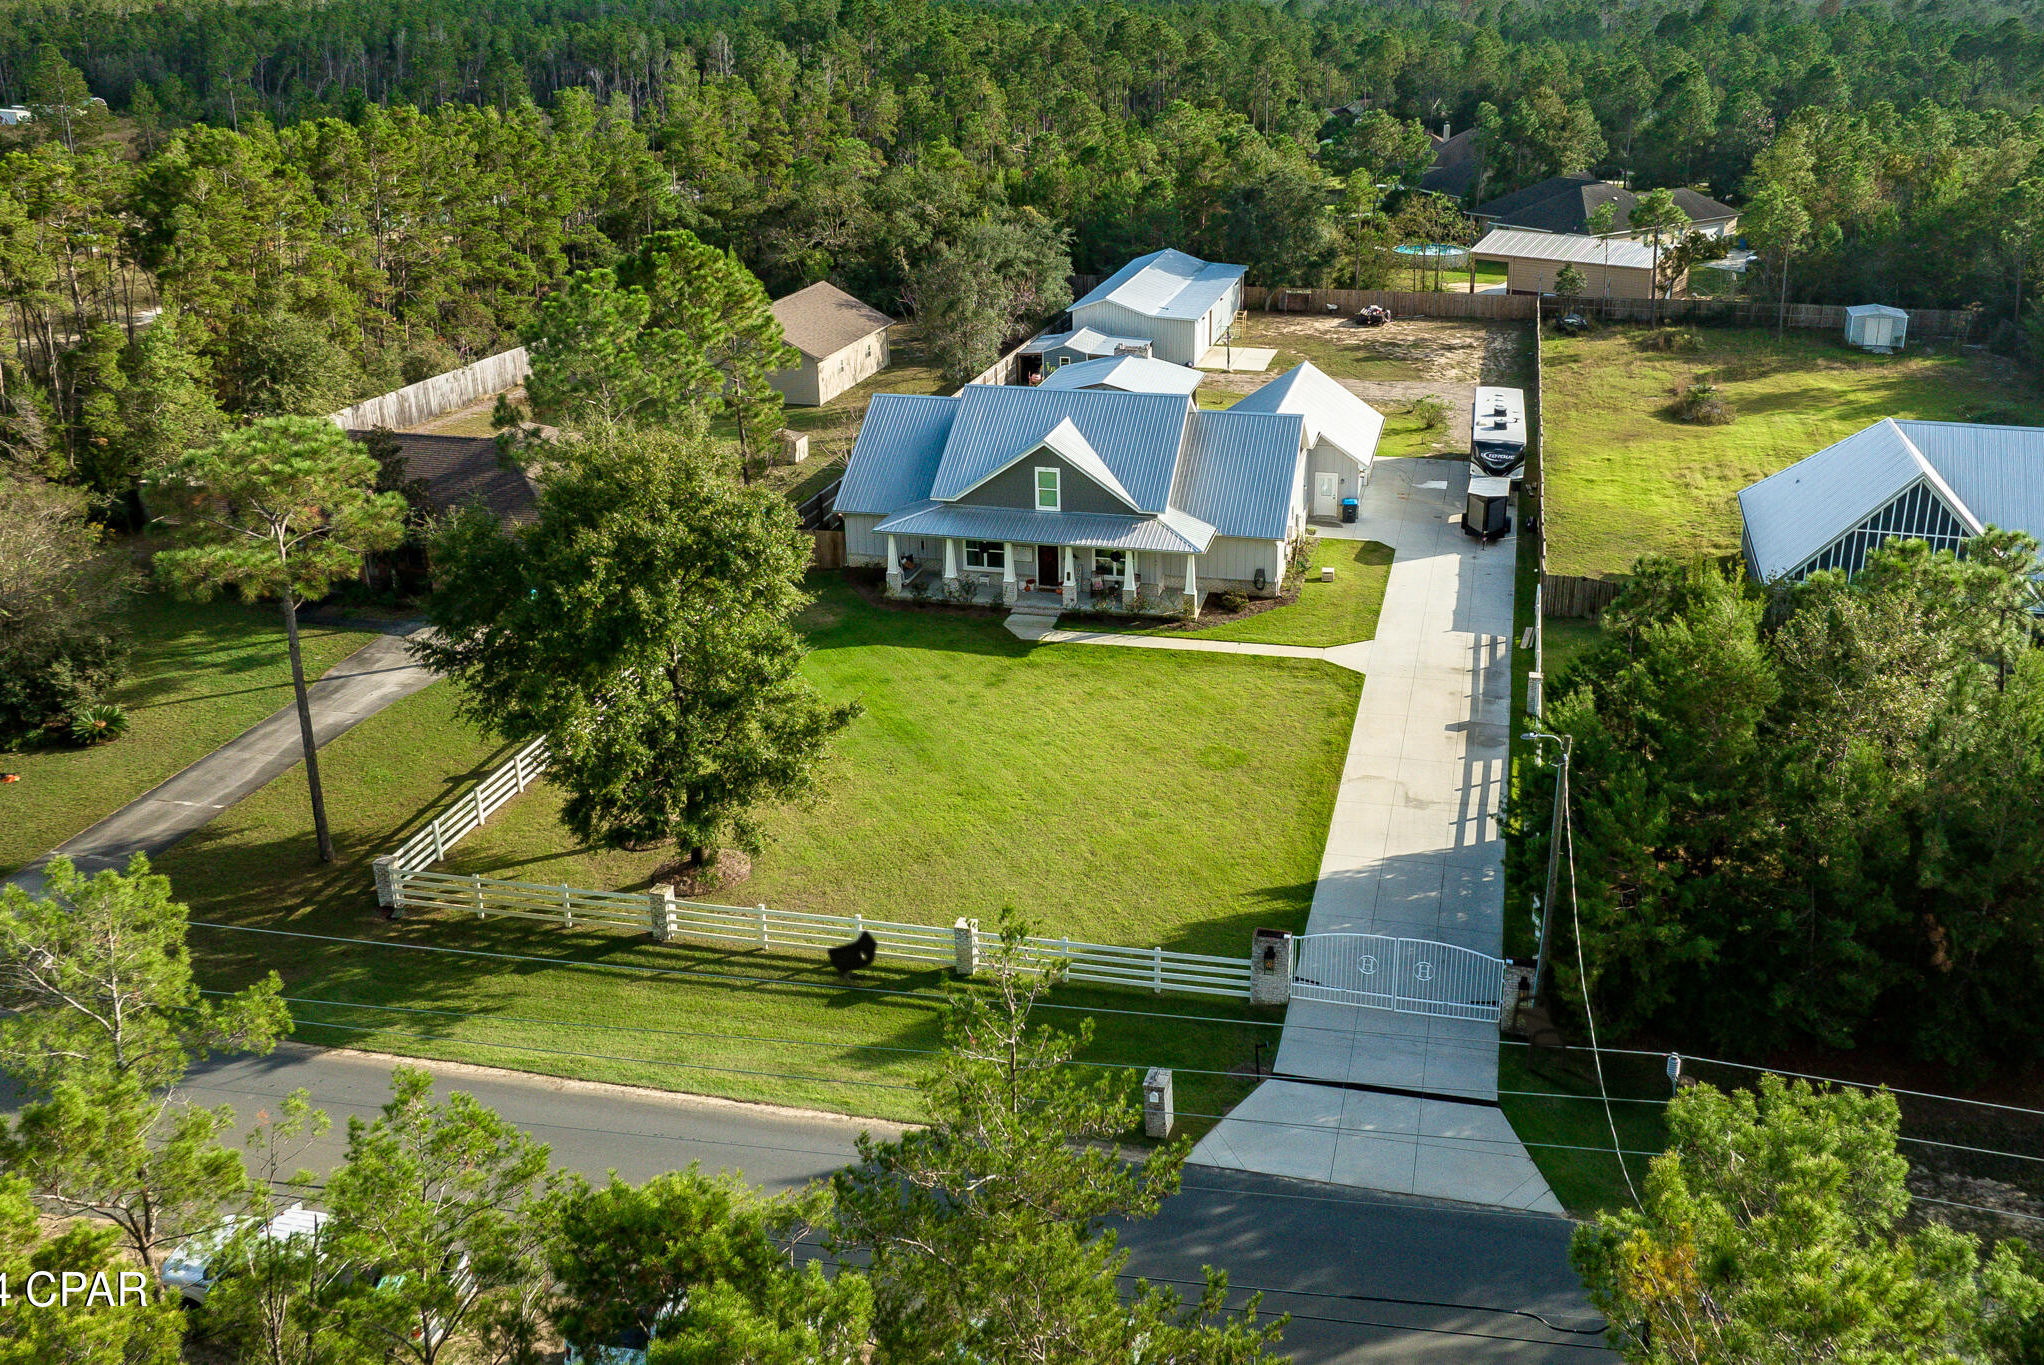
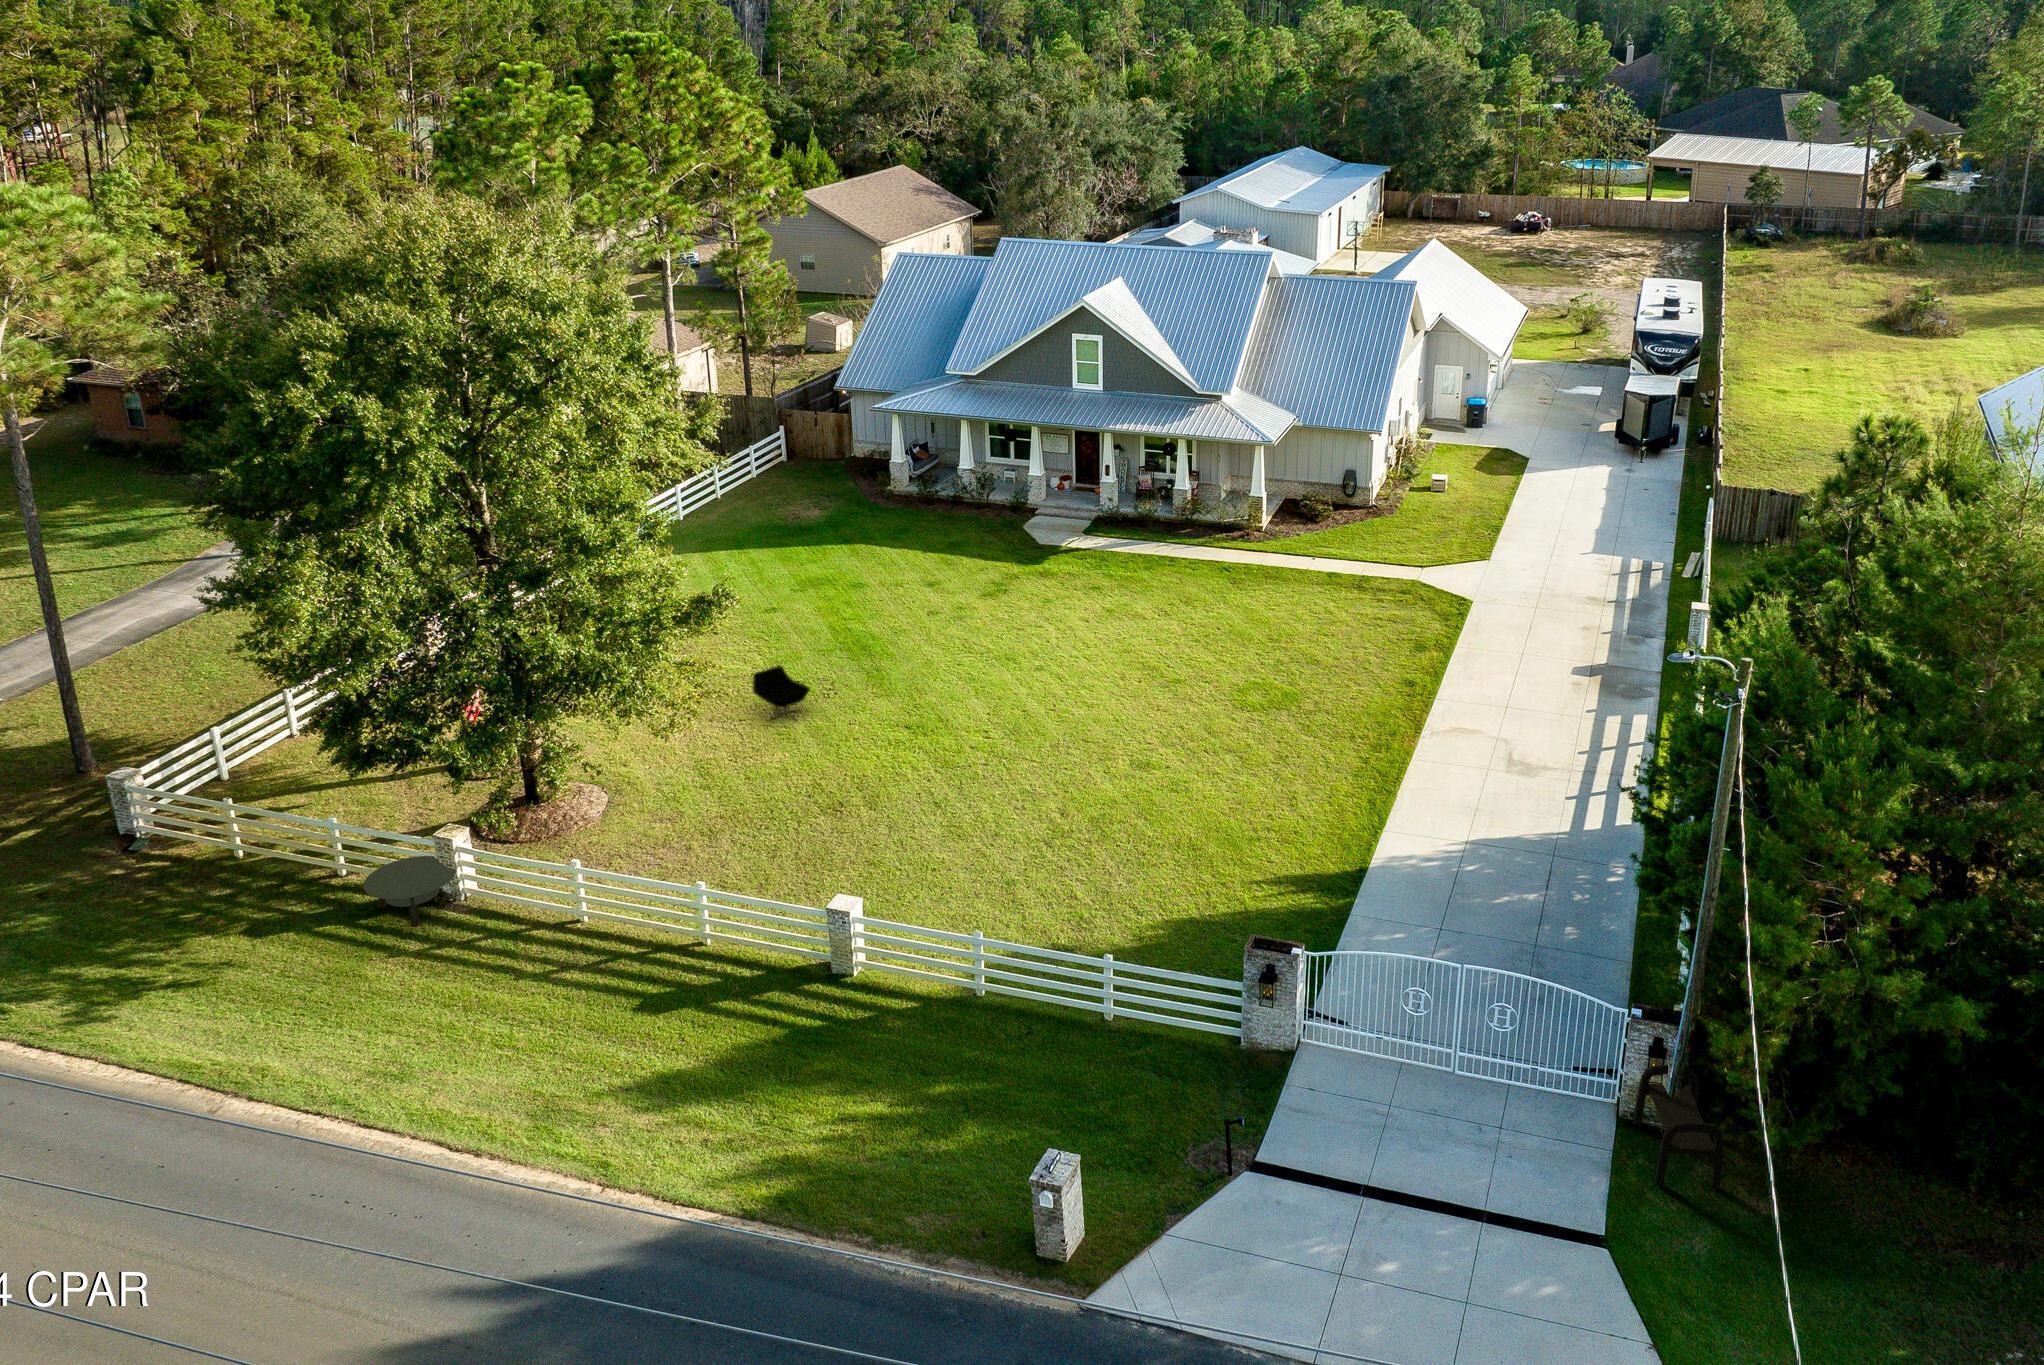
round table: none [604,908,669,959] -> present [363,856,456,926]
lounge chair: present [827,930,878,986] -> present [753,666,810,721]

